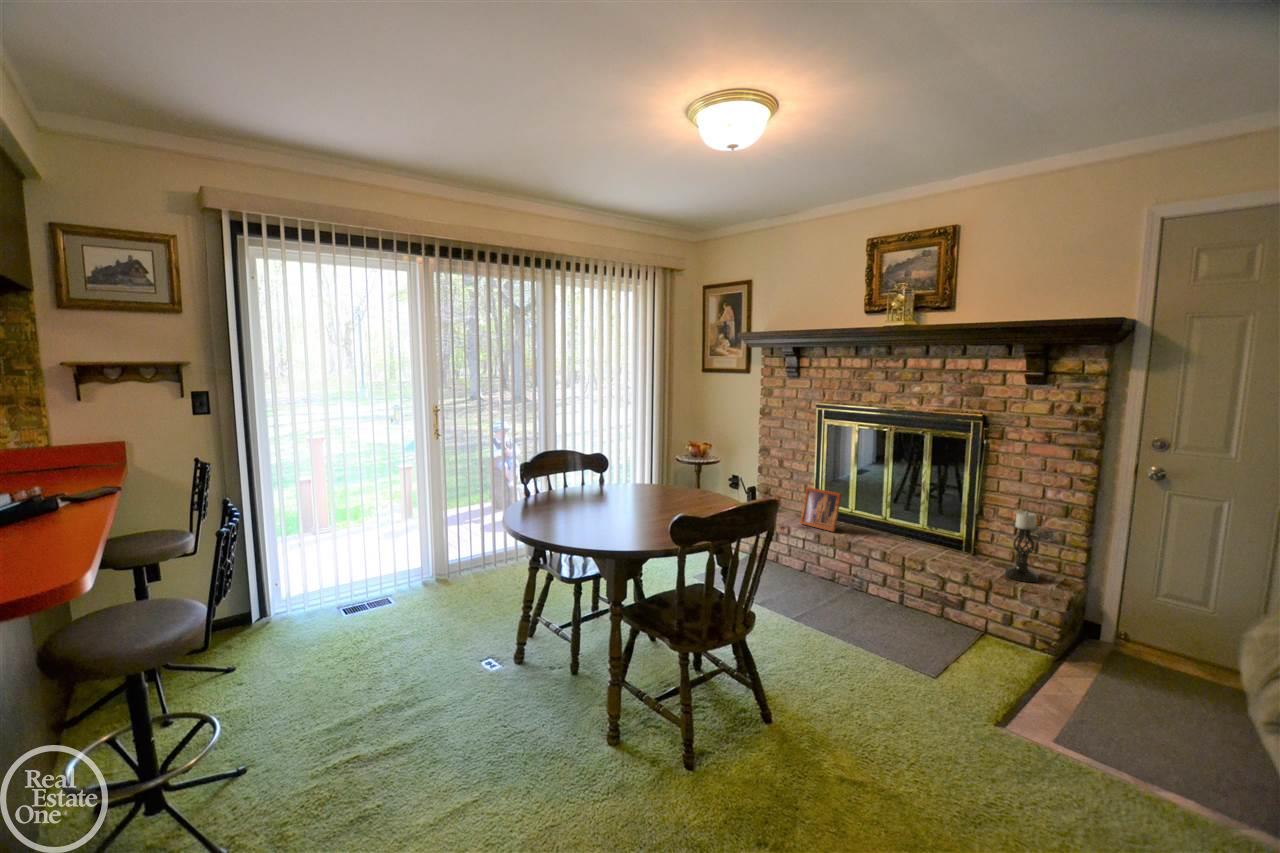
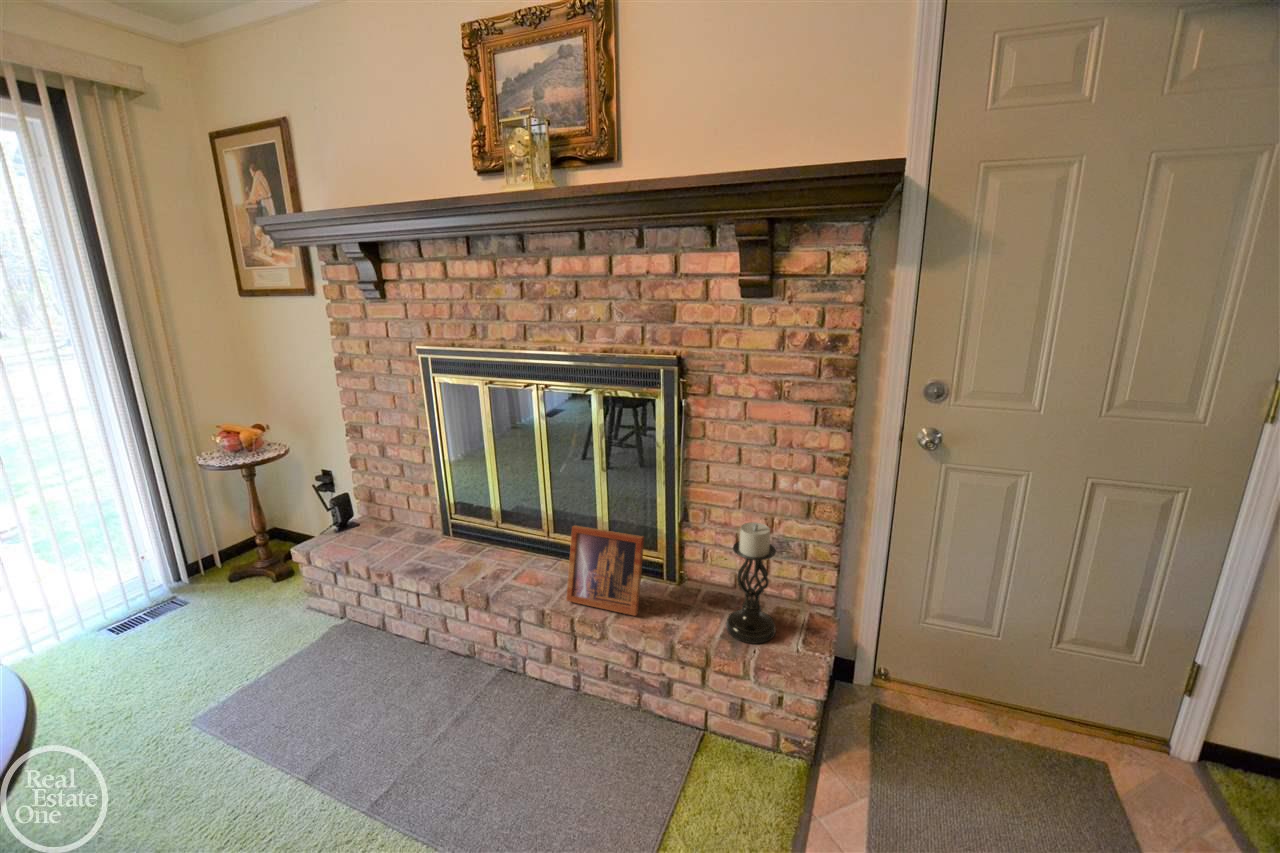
picture frame: present [800,487,841,532] -> present [566,526,644,616]

